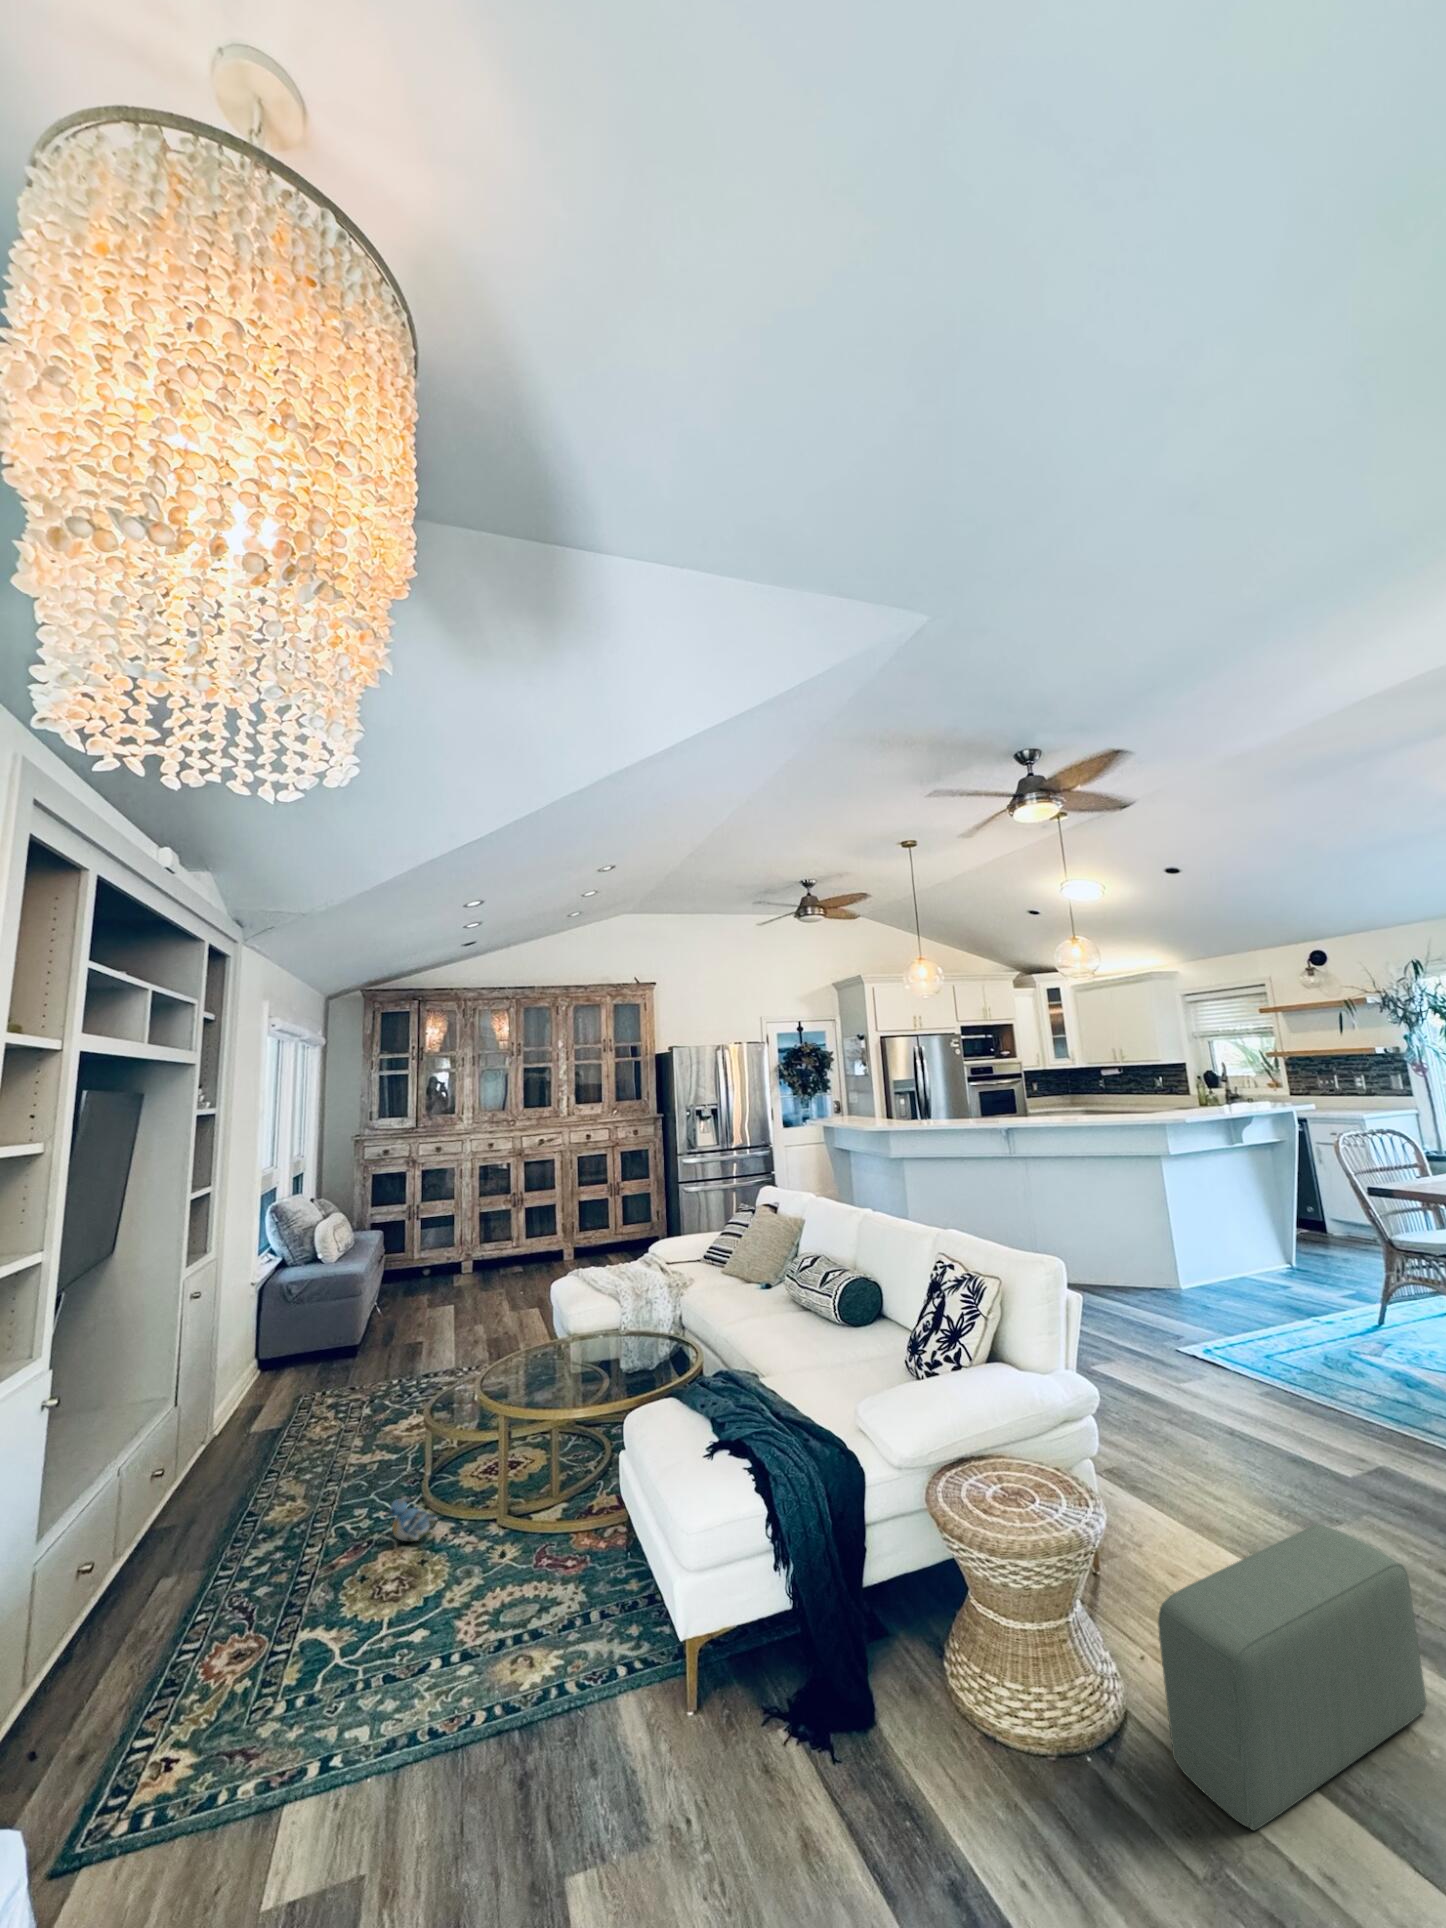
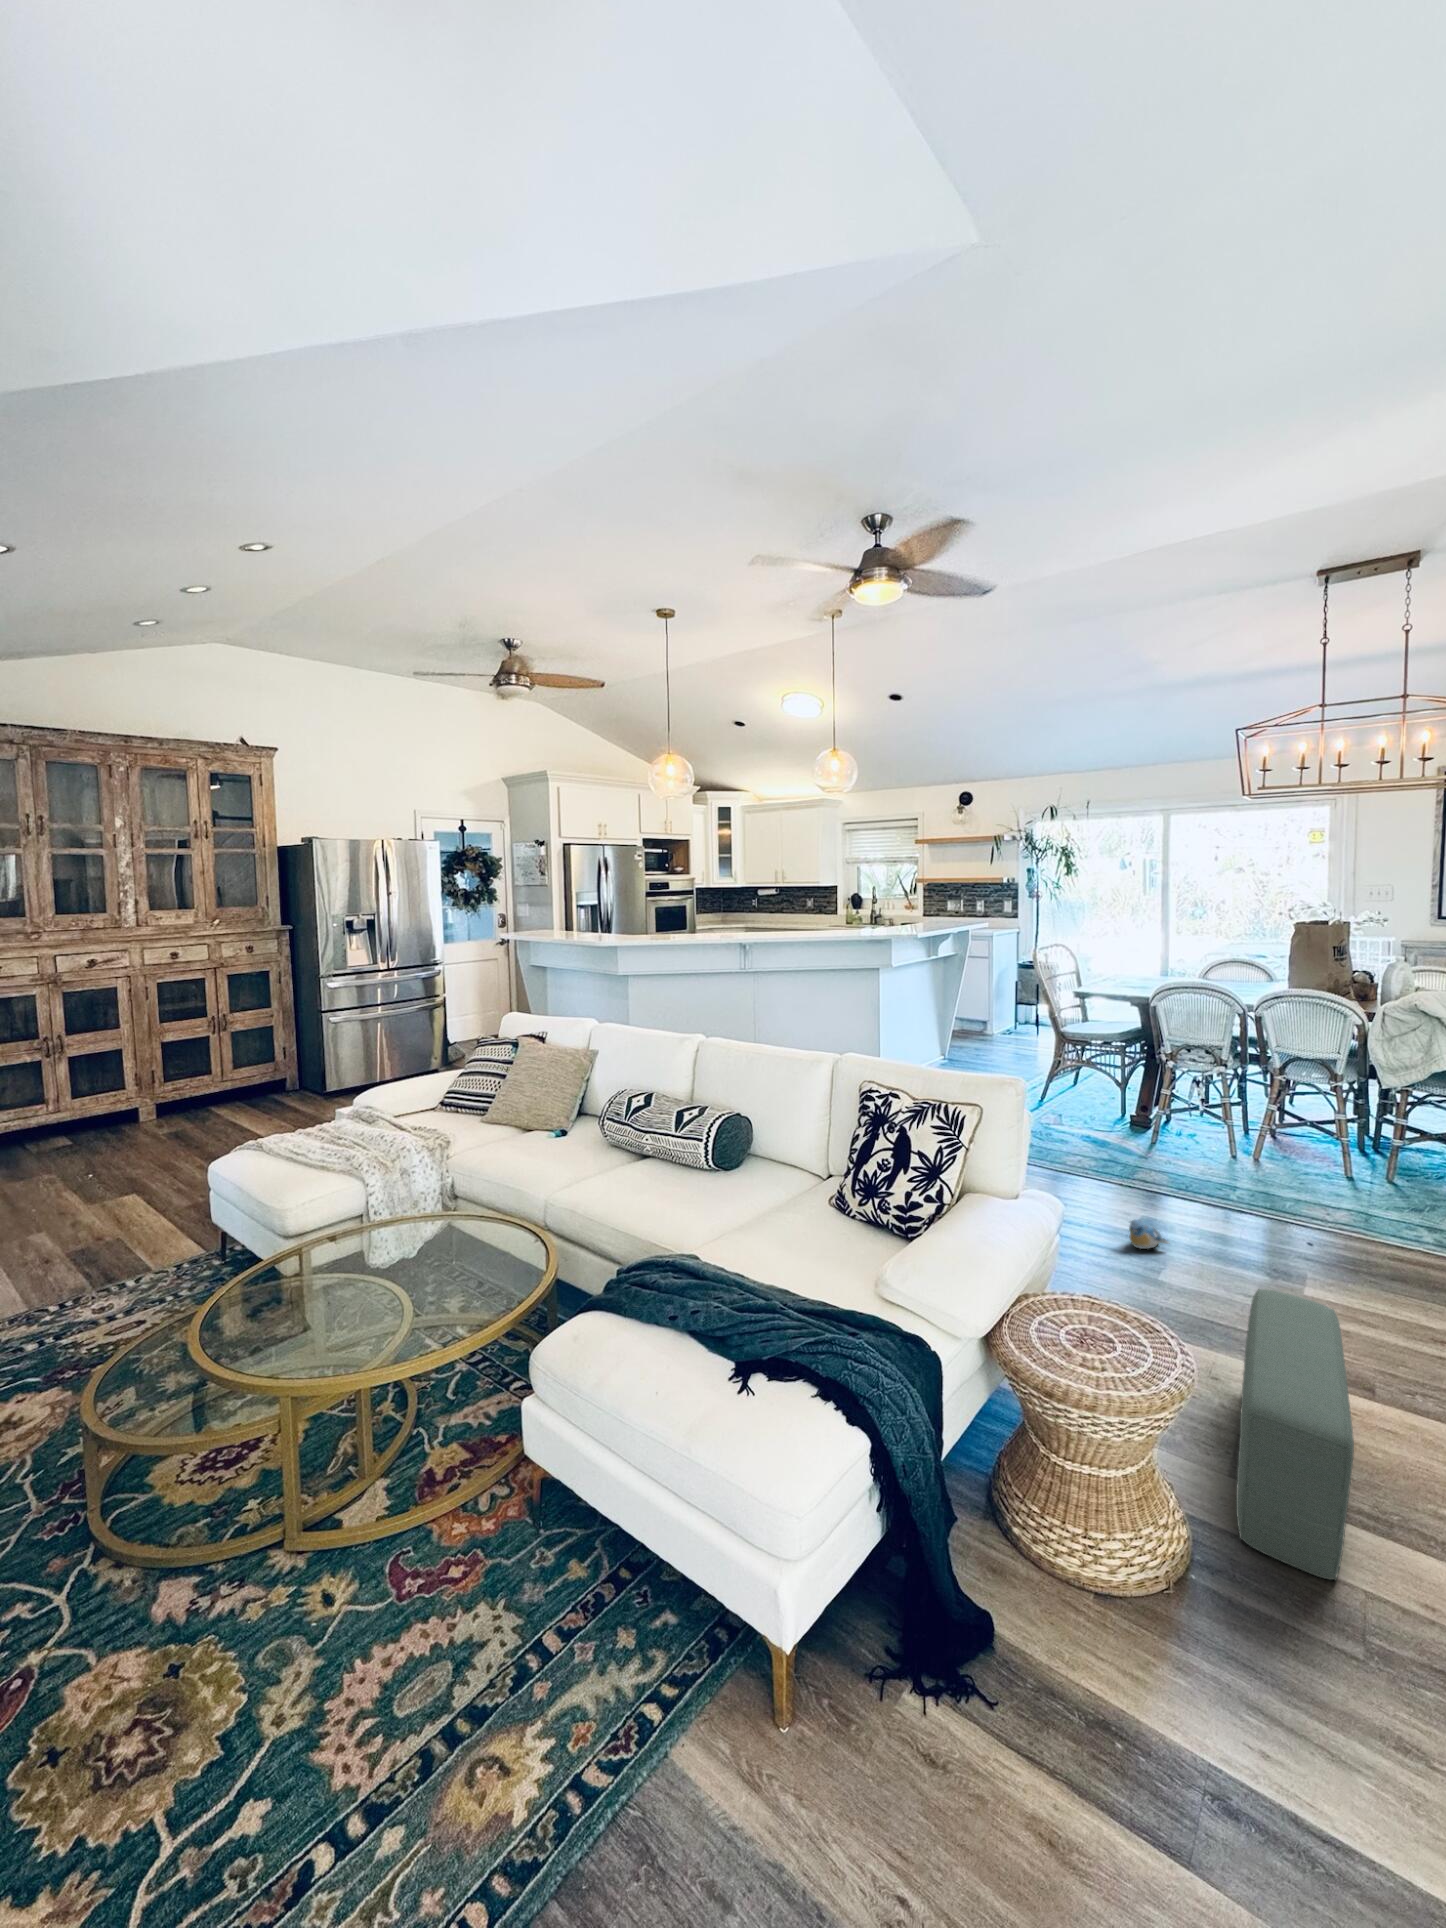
plush toy: present [390,1499,437,1541] -> present [1129,1219,1169,1249]

